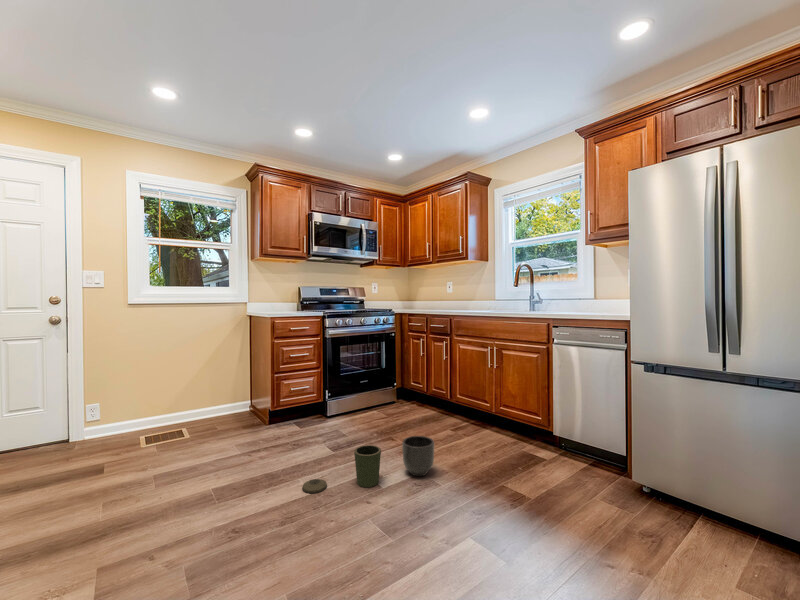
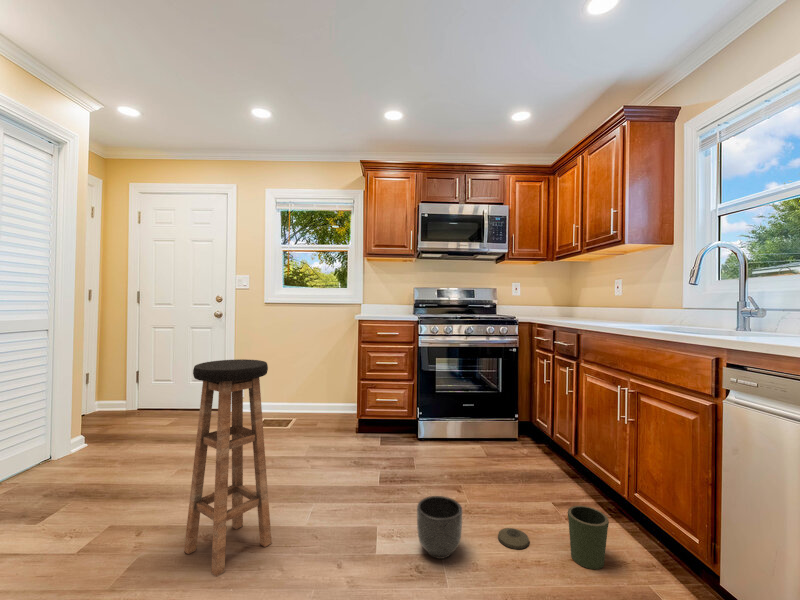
bar stool: none [224,352,298,543] -> present [184,359,272,576]
trash can: present [302,445,381,493] -> present [498,506,609,569]

